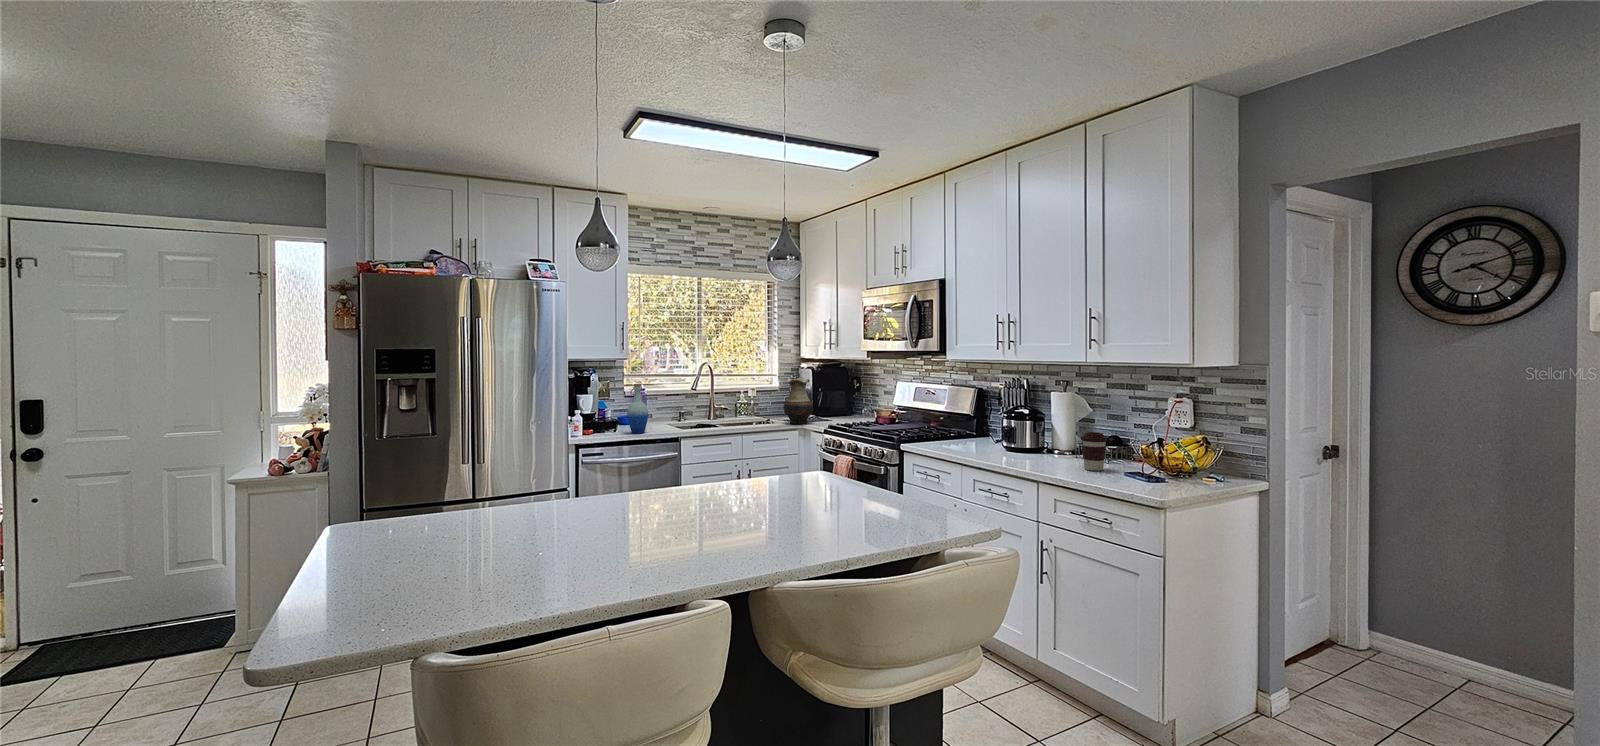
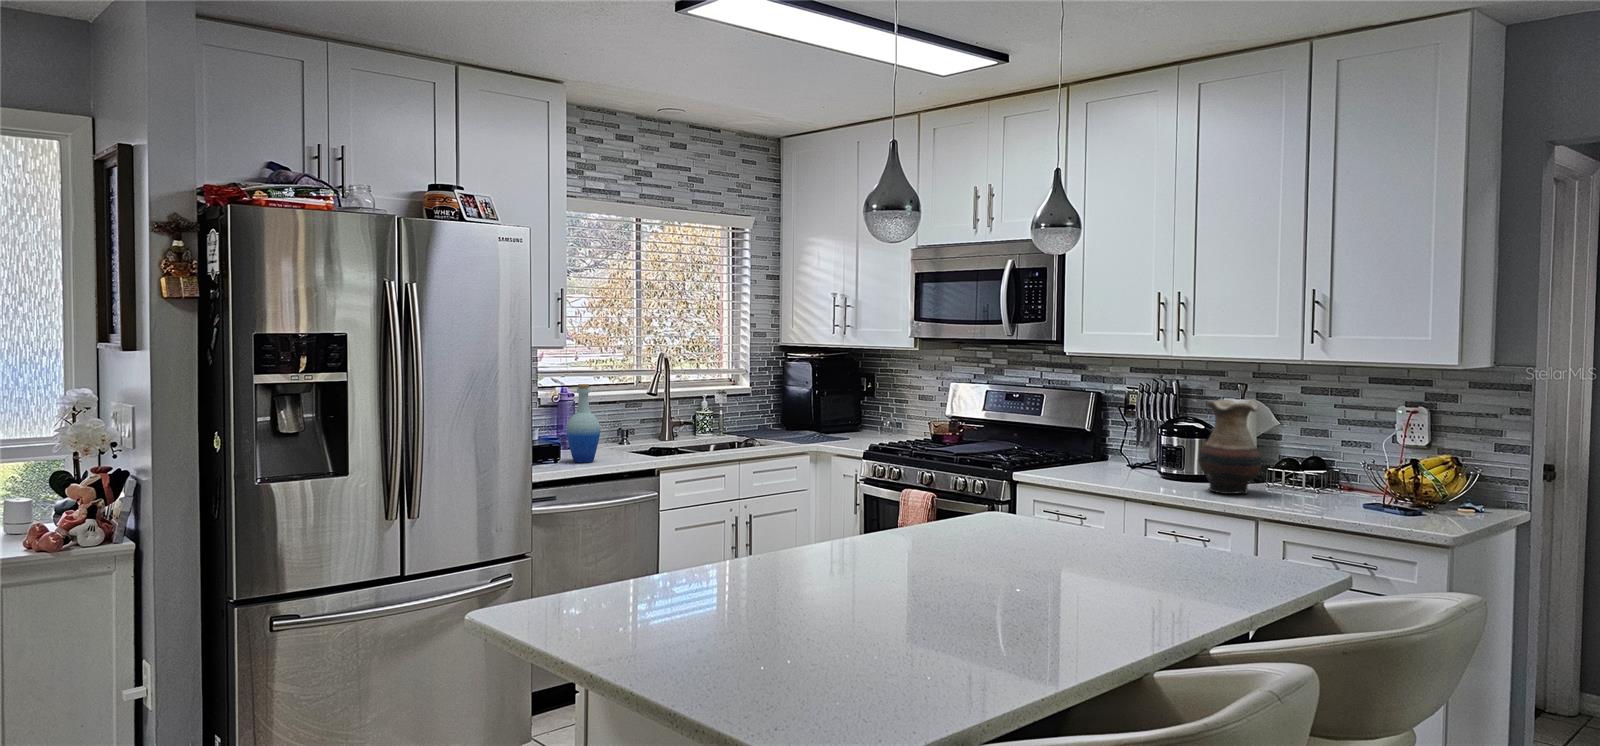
vase: present [784,378,813,424] -> present [1198,399,1262,494]
coffee cup: present [1081,432,1107,471] -> none [1306,453,1342,504]

